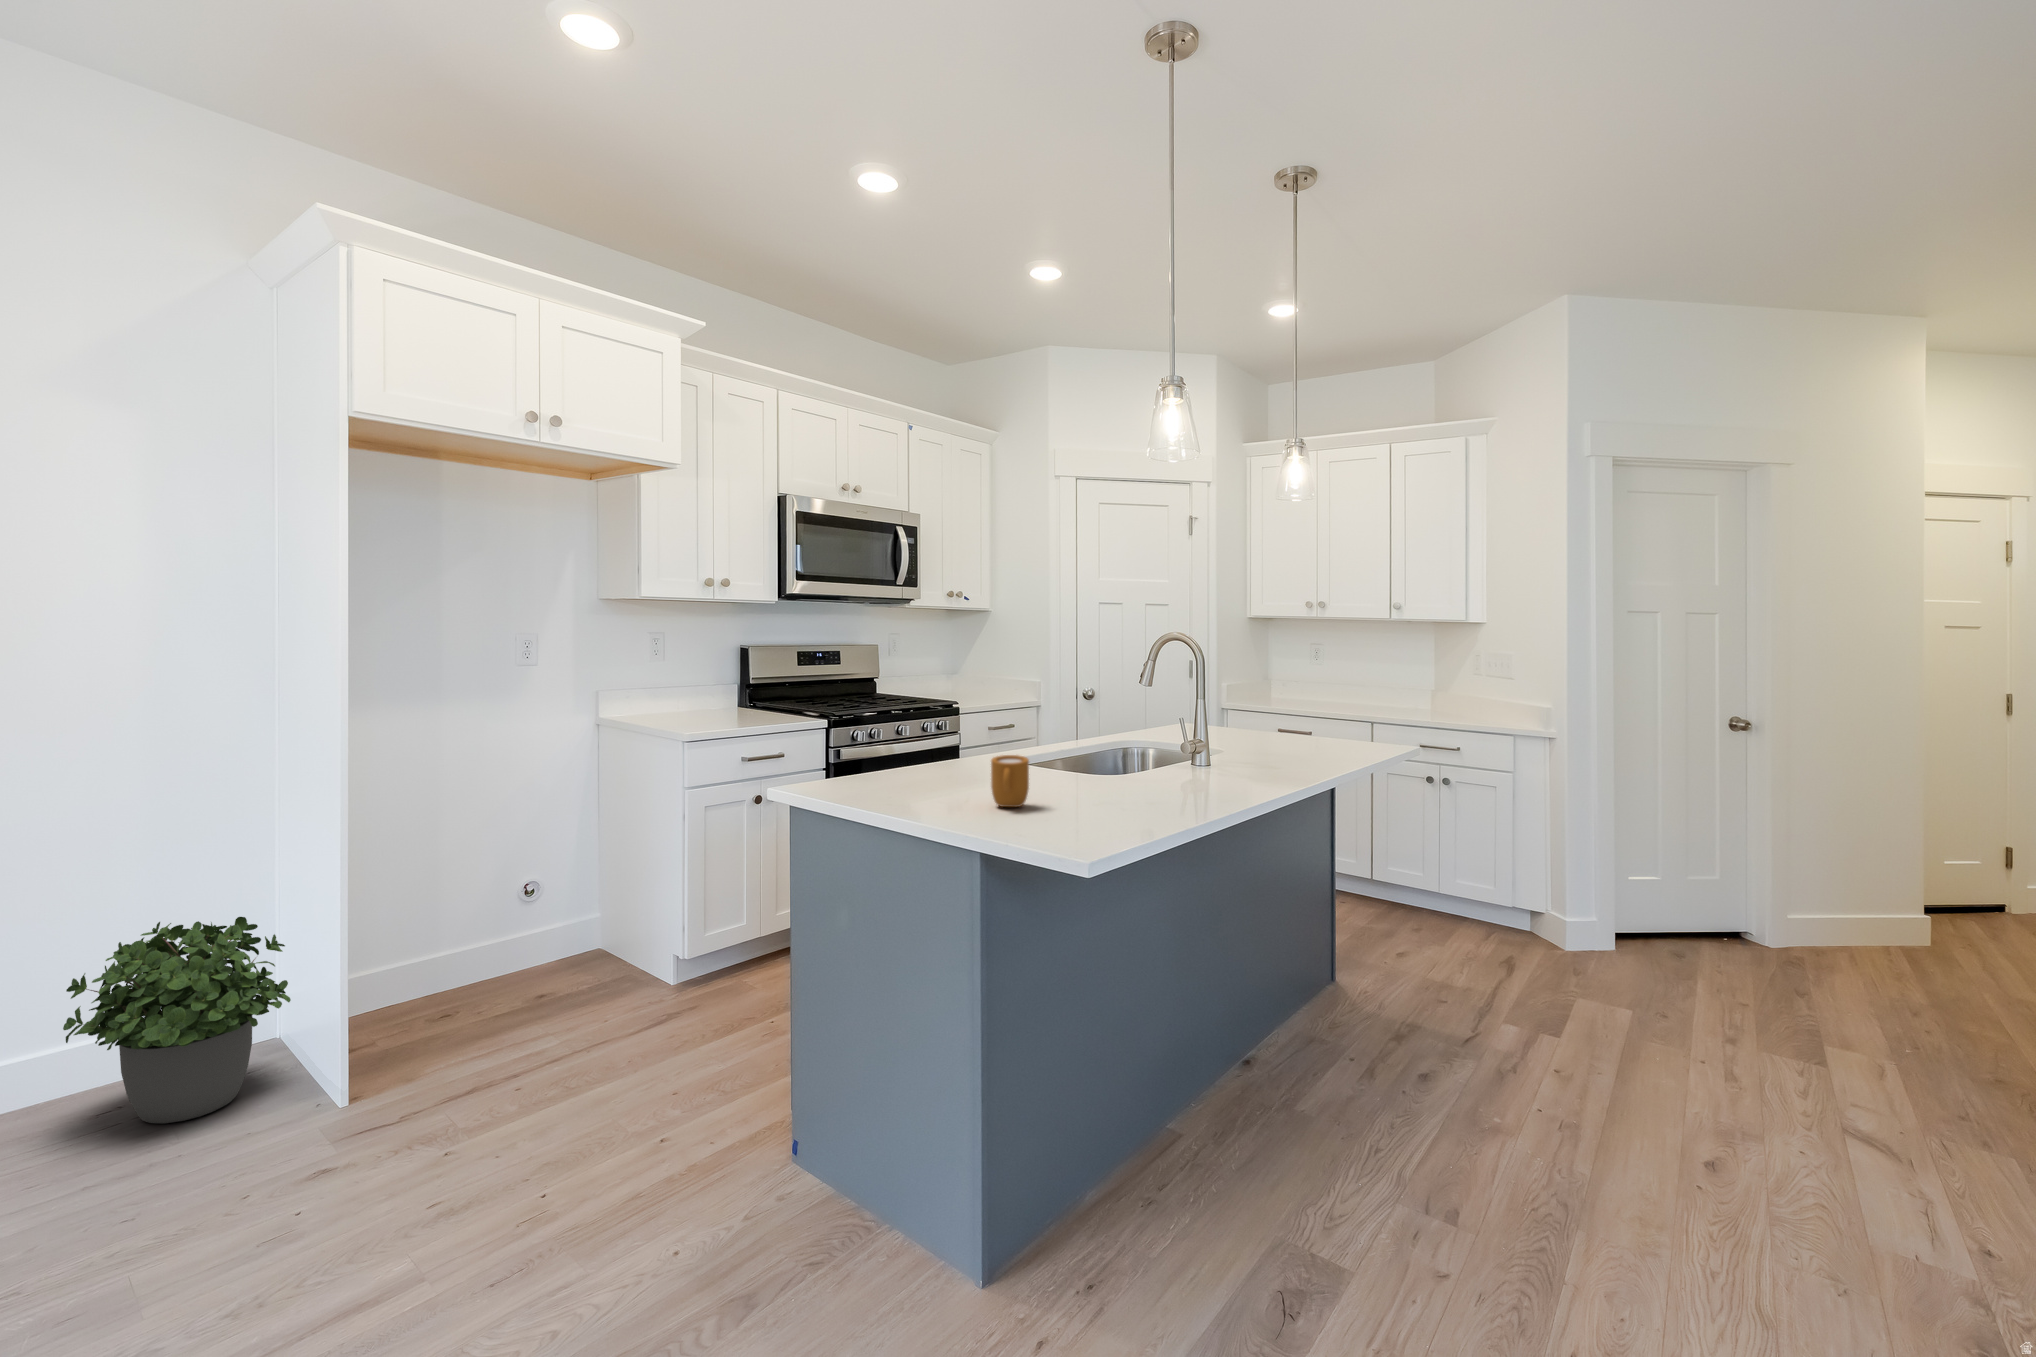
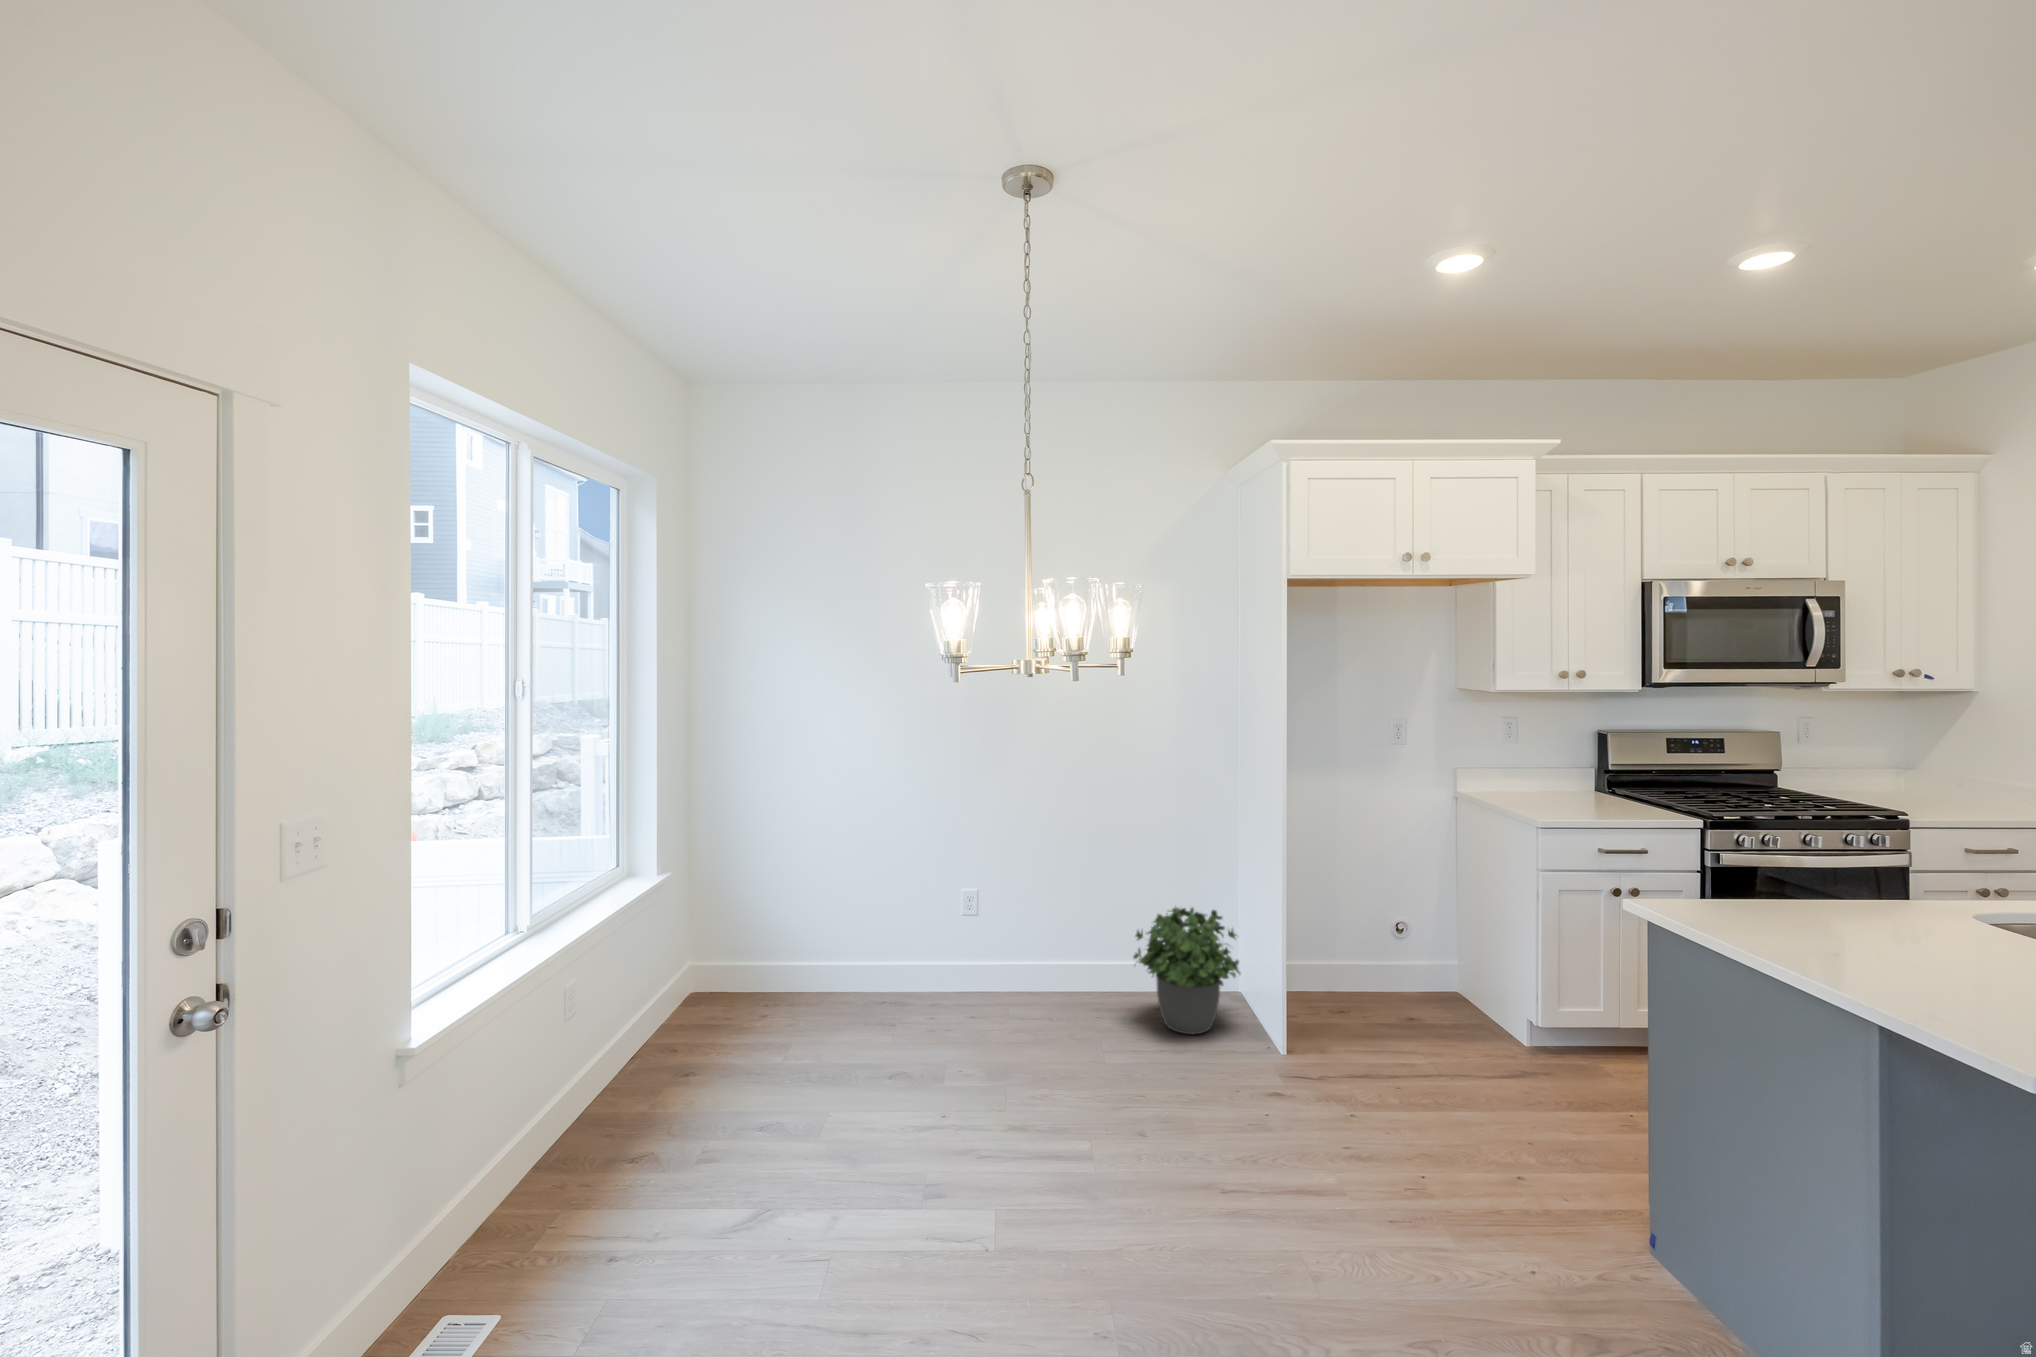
mug: present [991,755,1029,807] -> none [1921,936,1986,1002]

